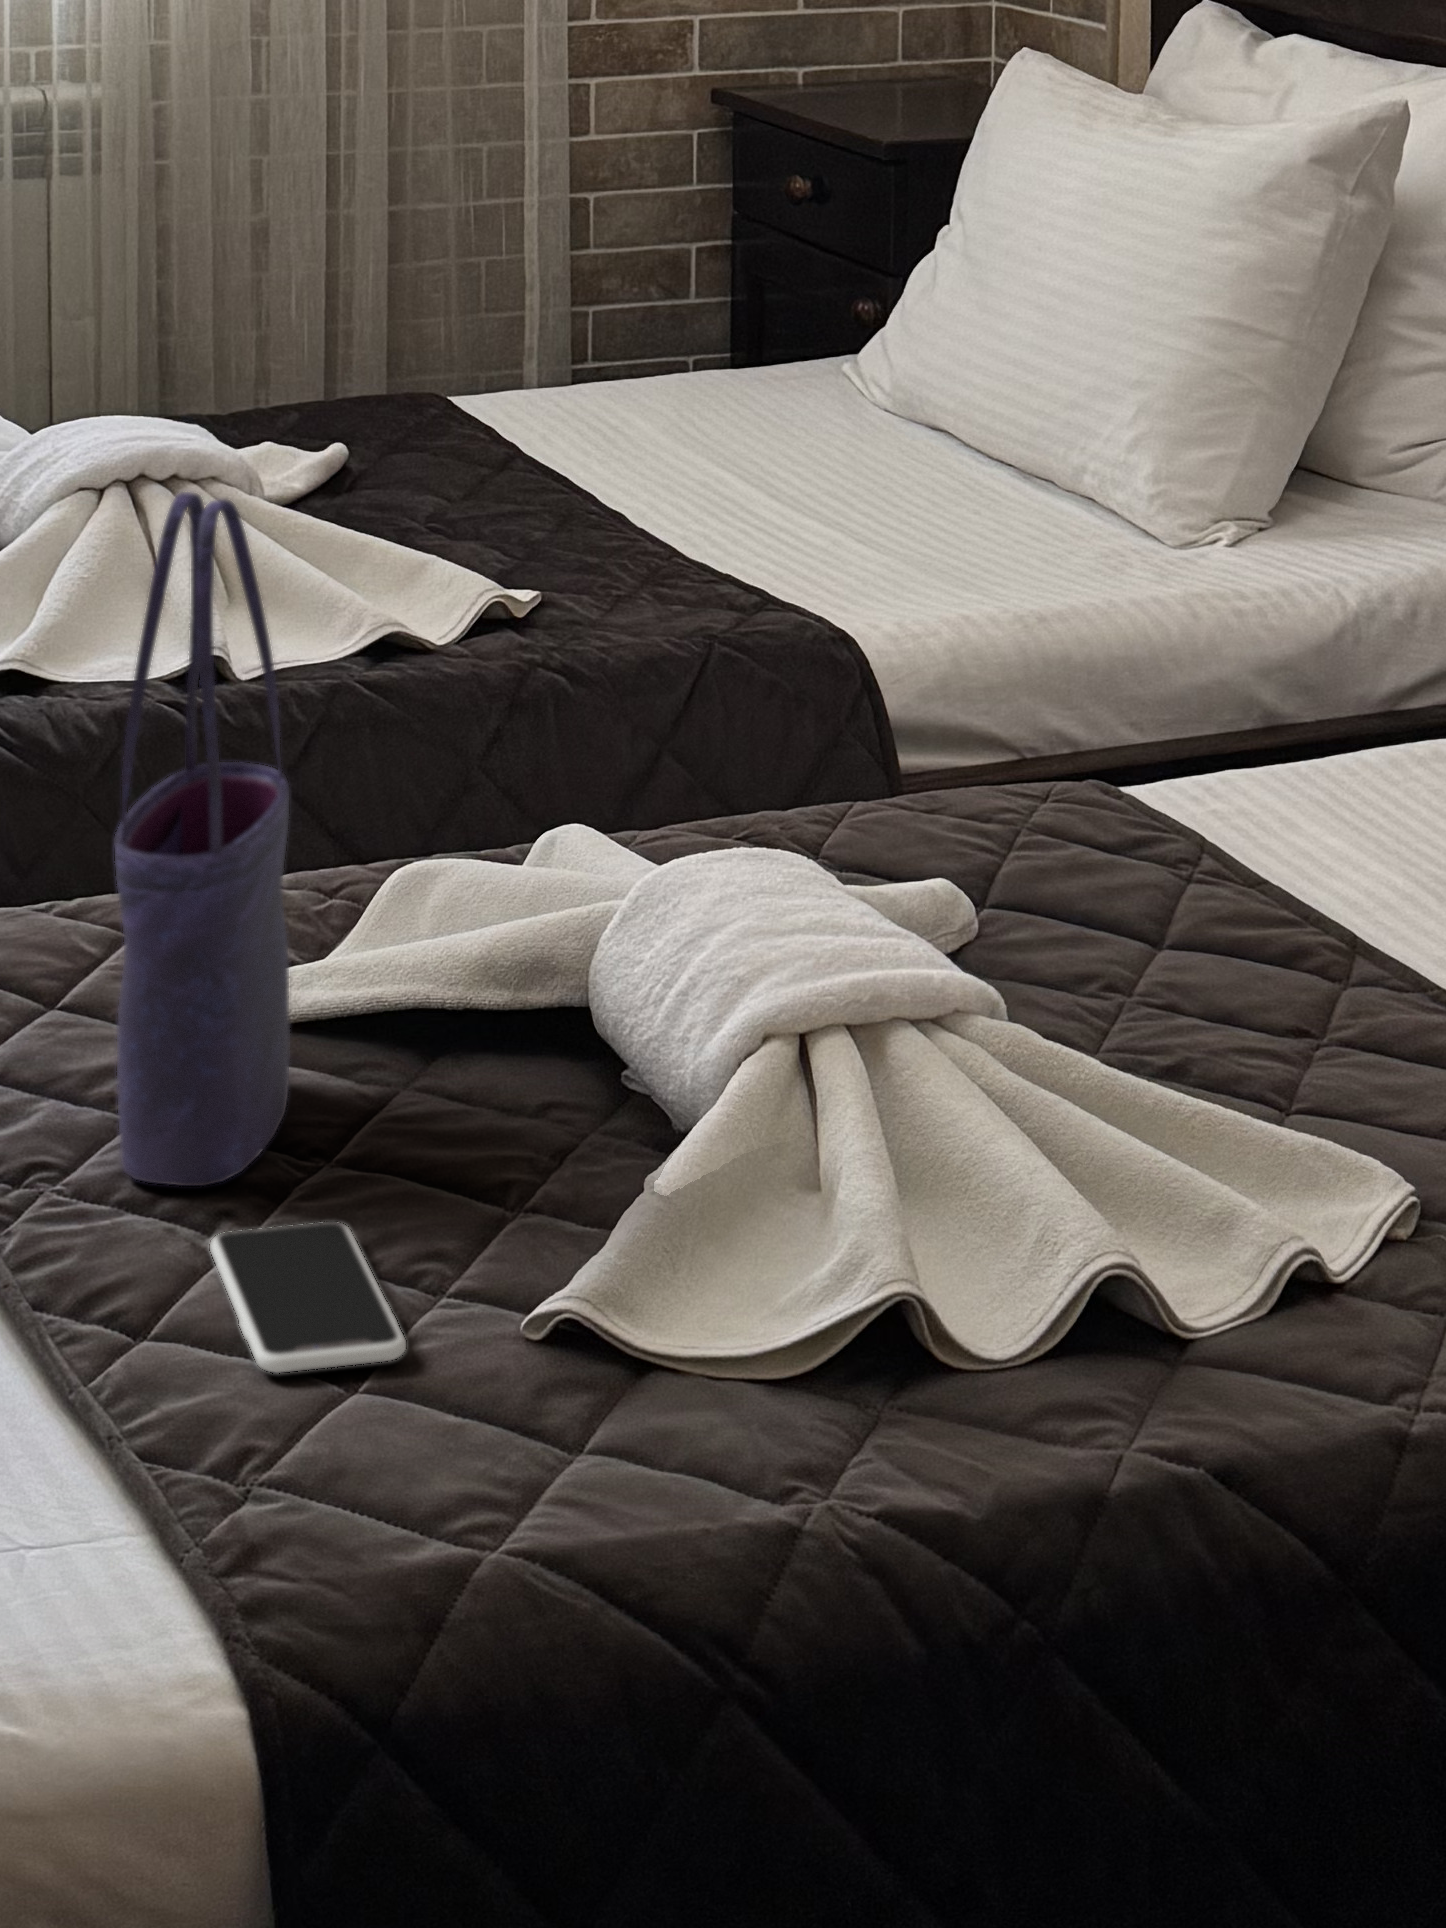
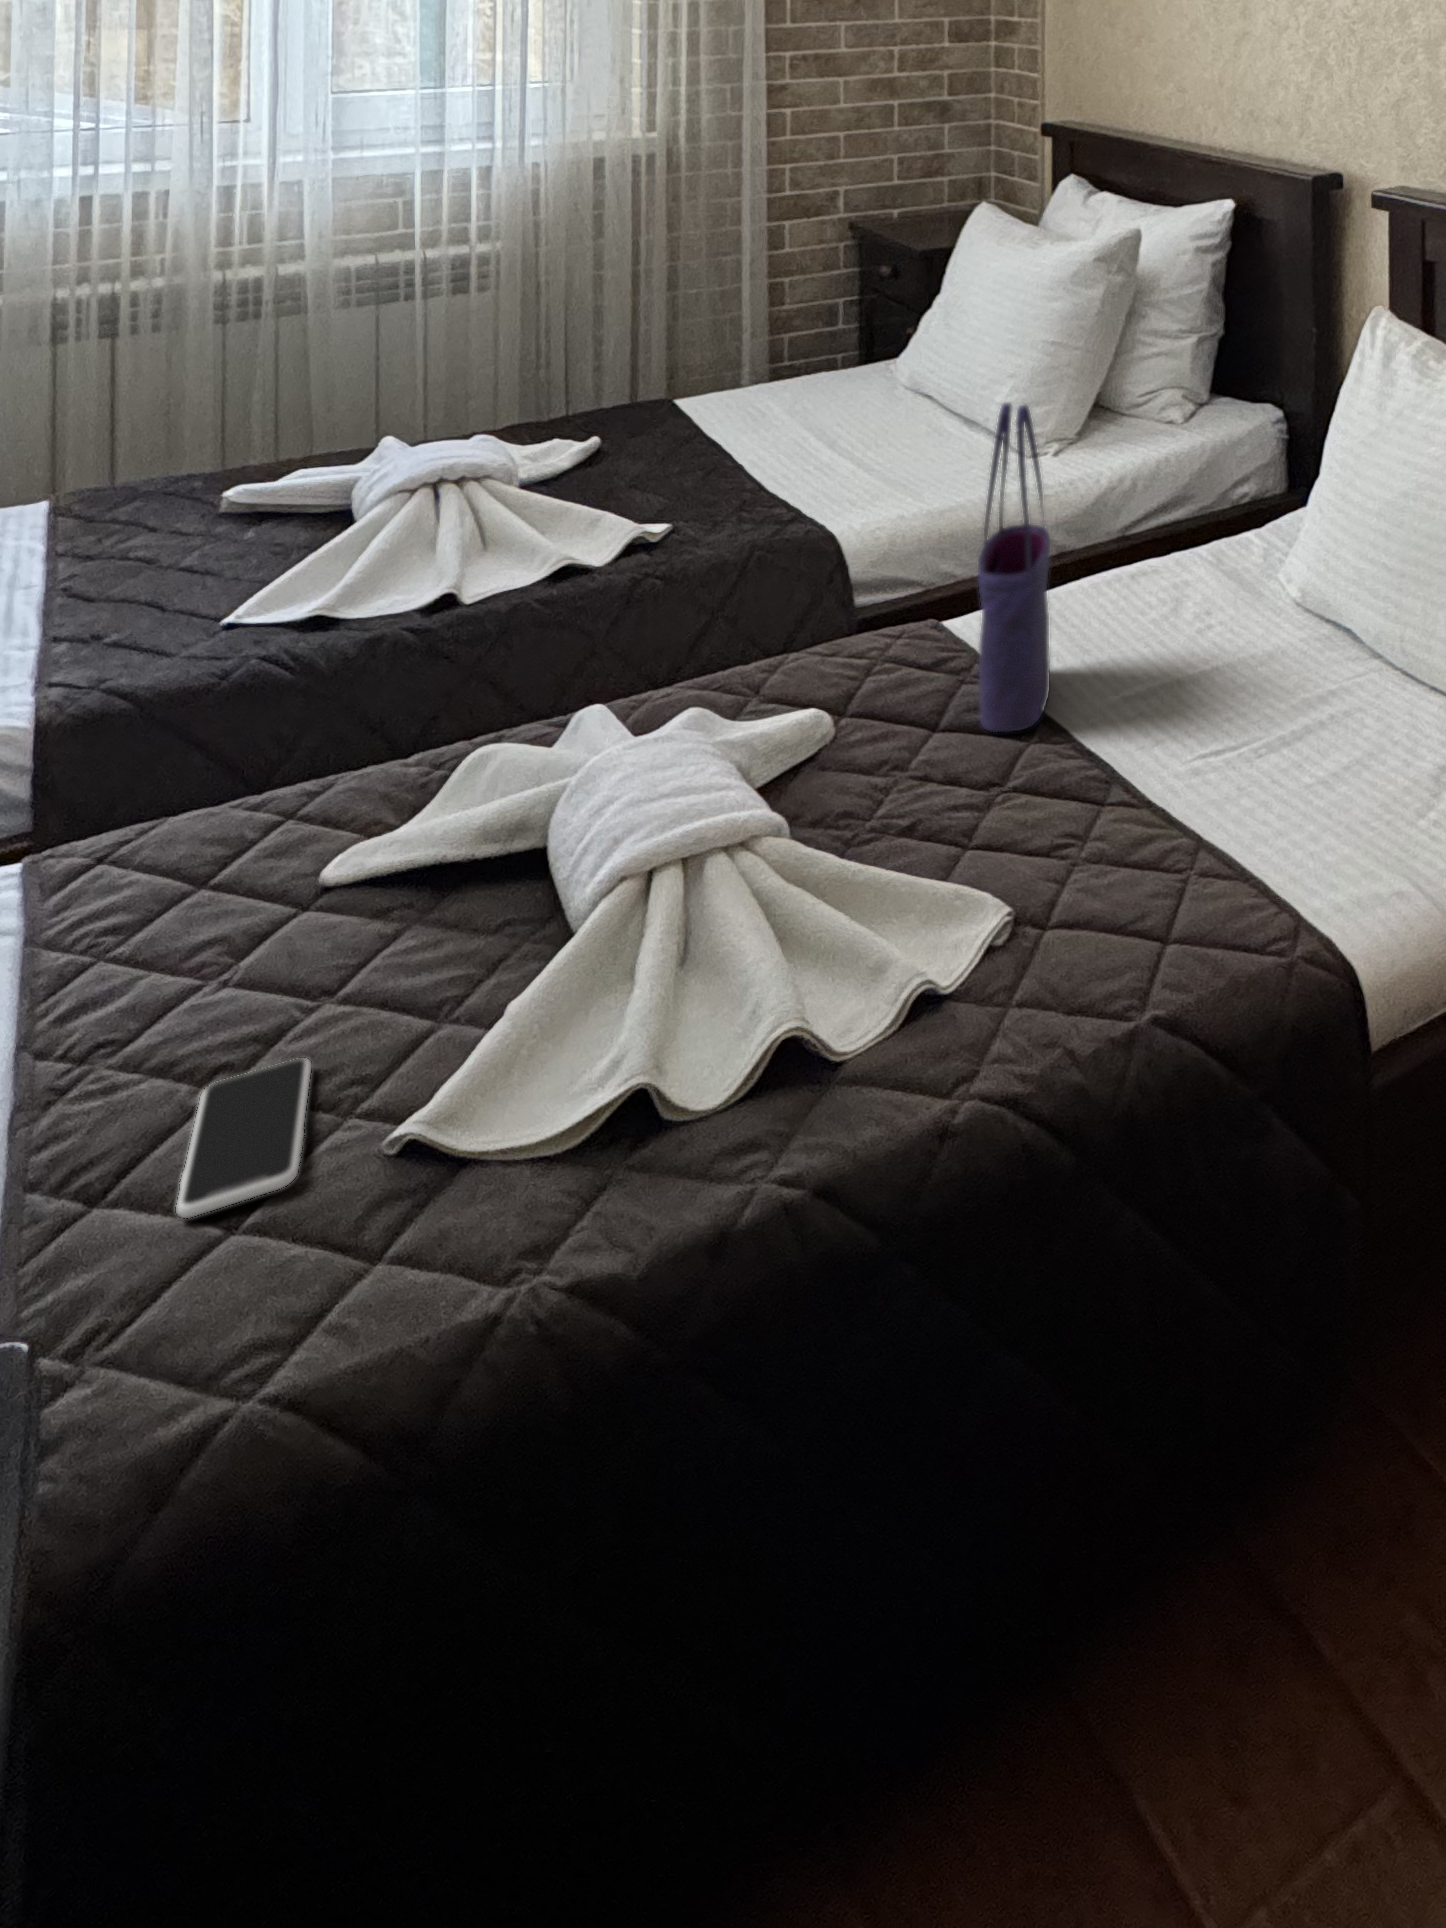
tote bag: present [115,492,290,1186] -> present [978,403,1050,732]

